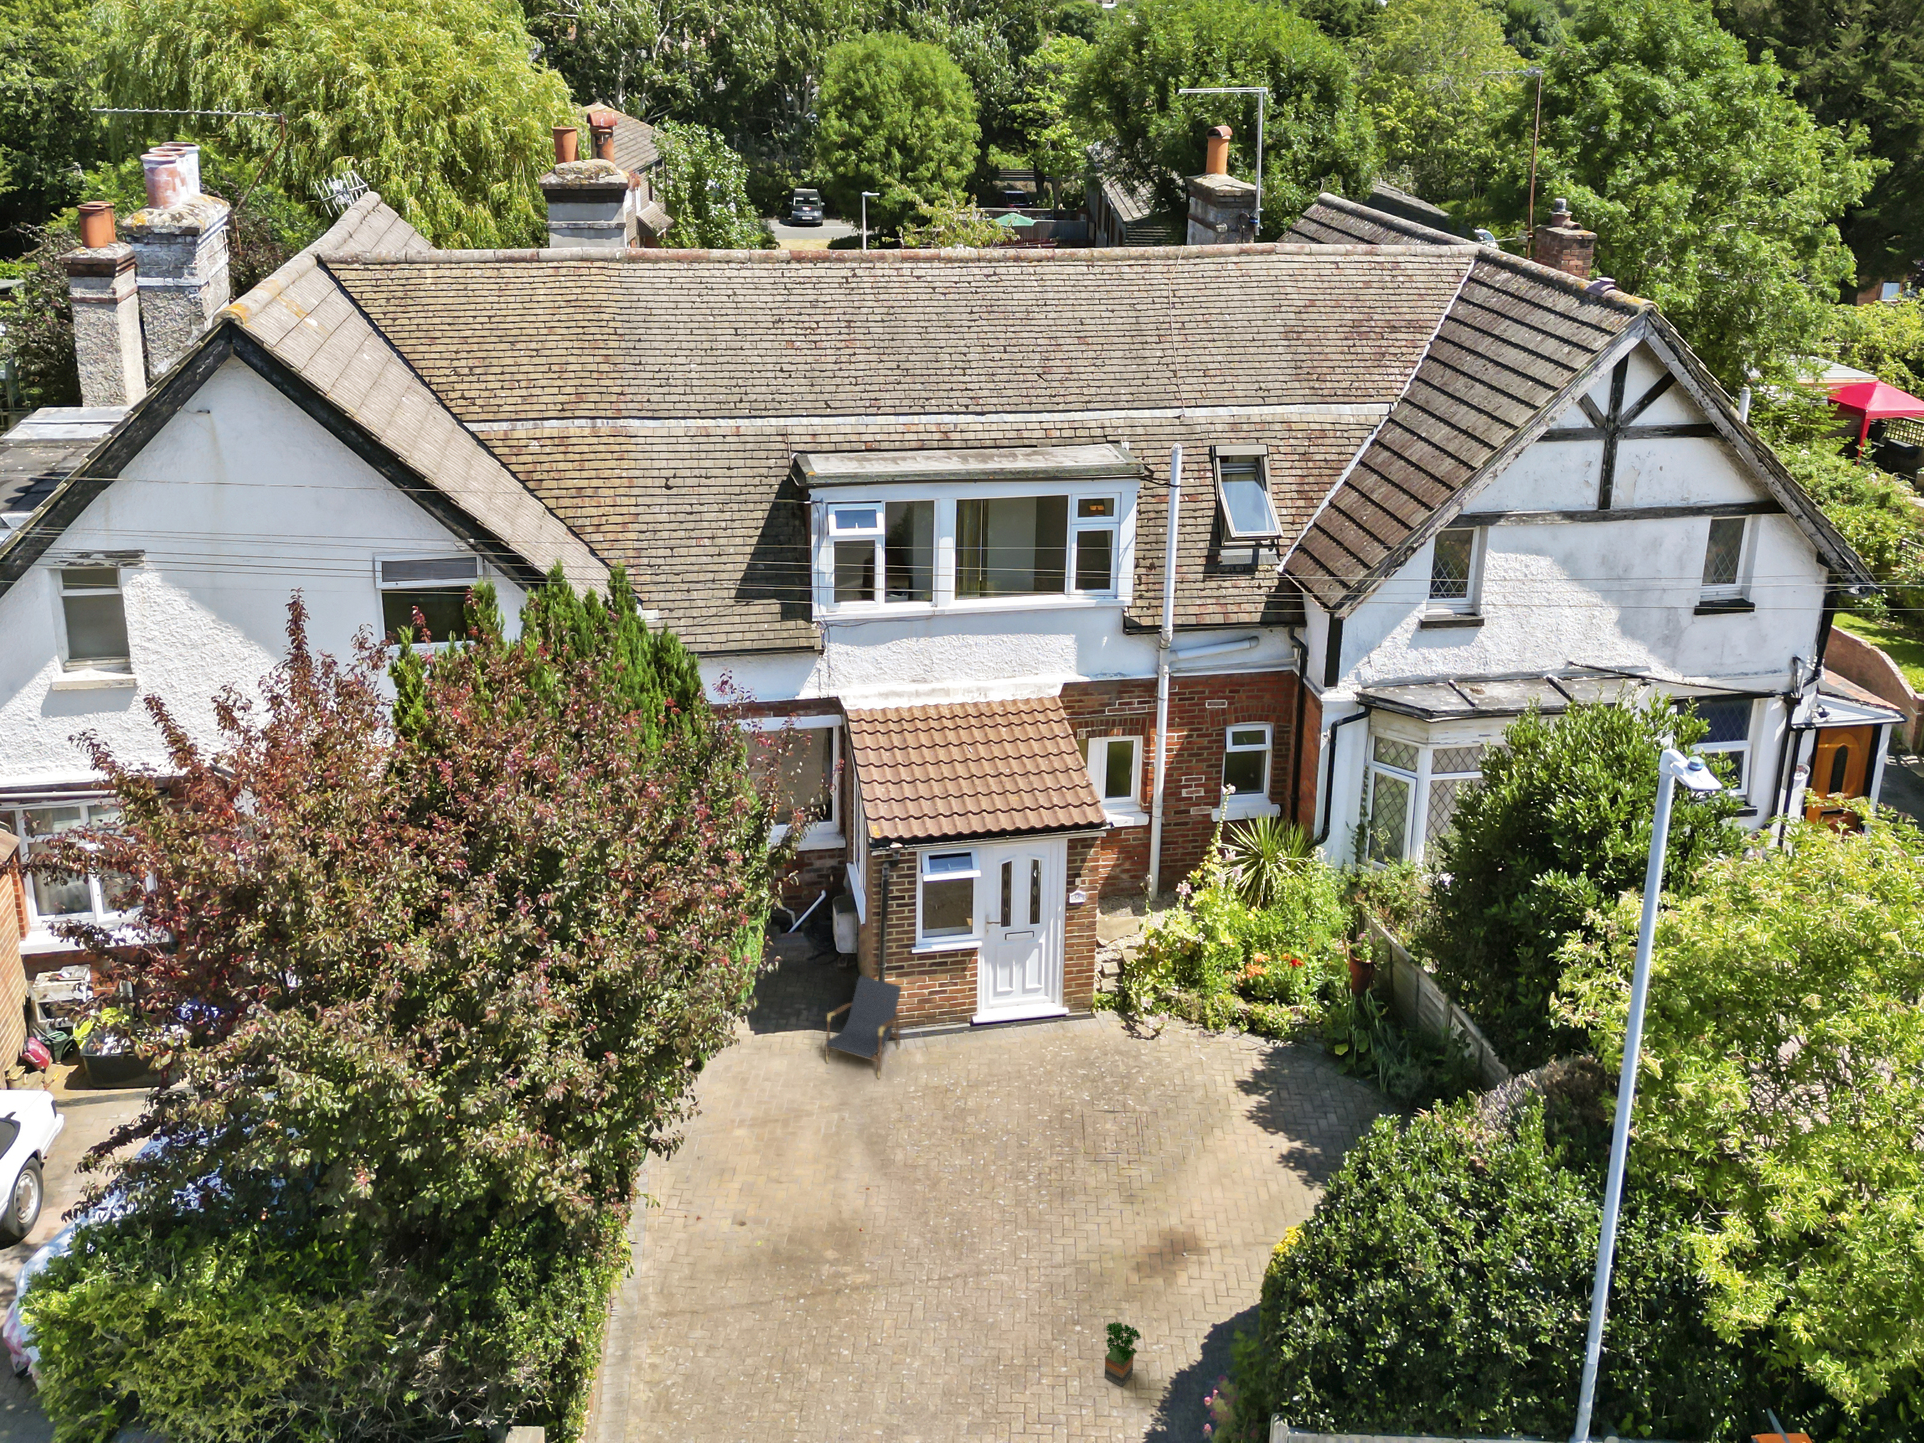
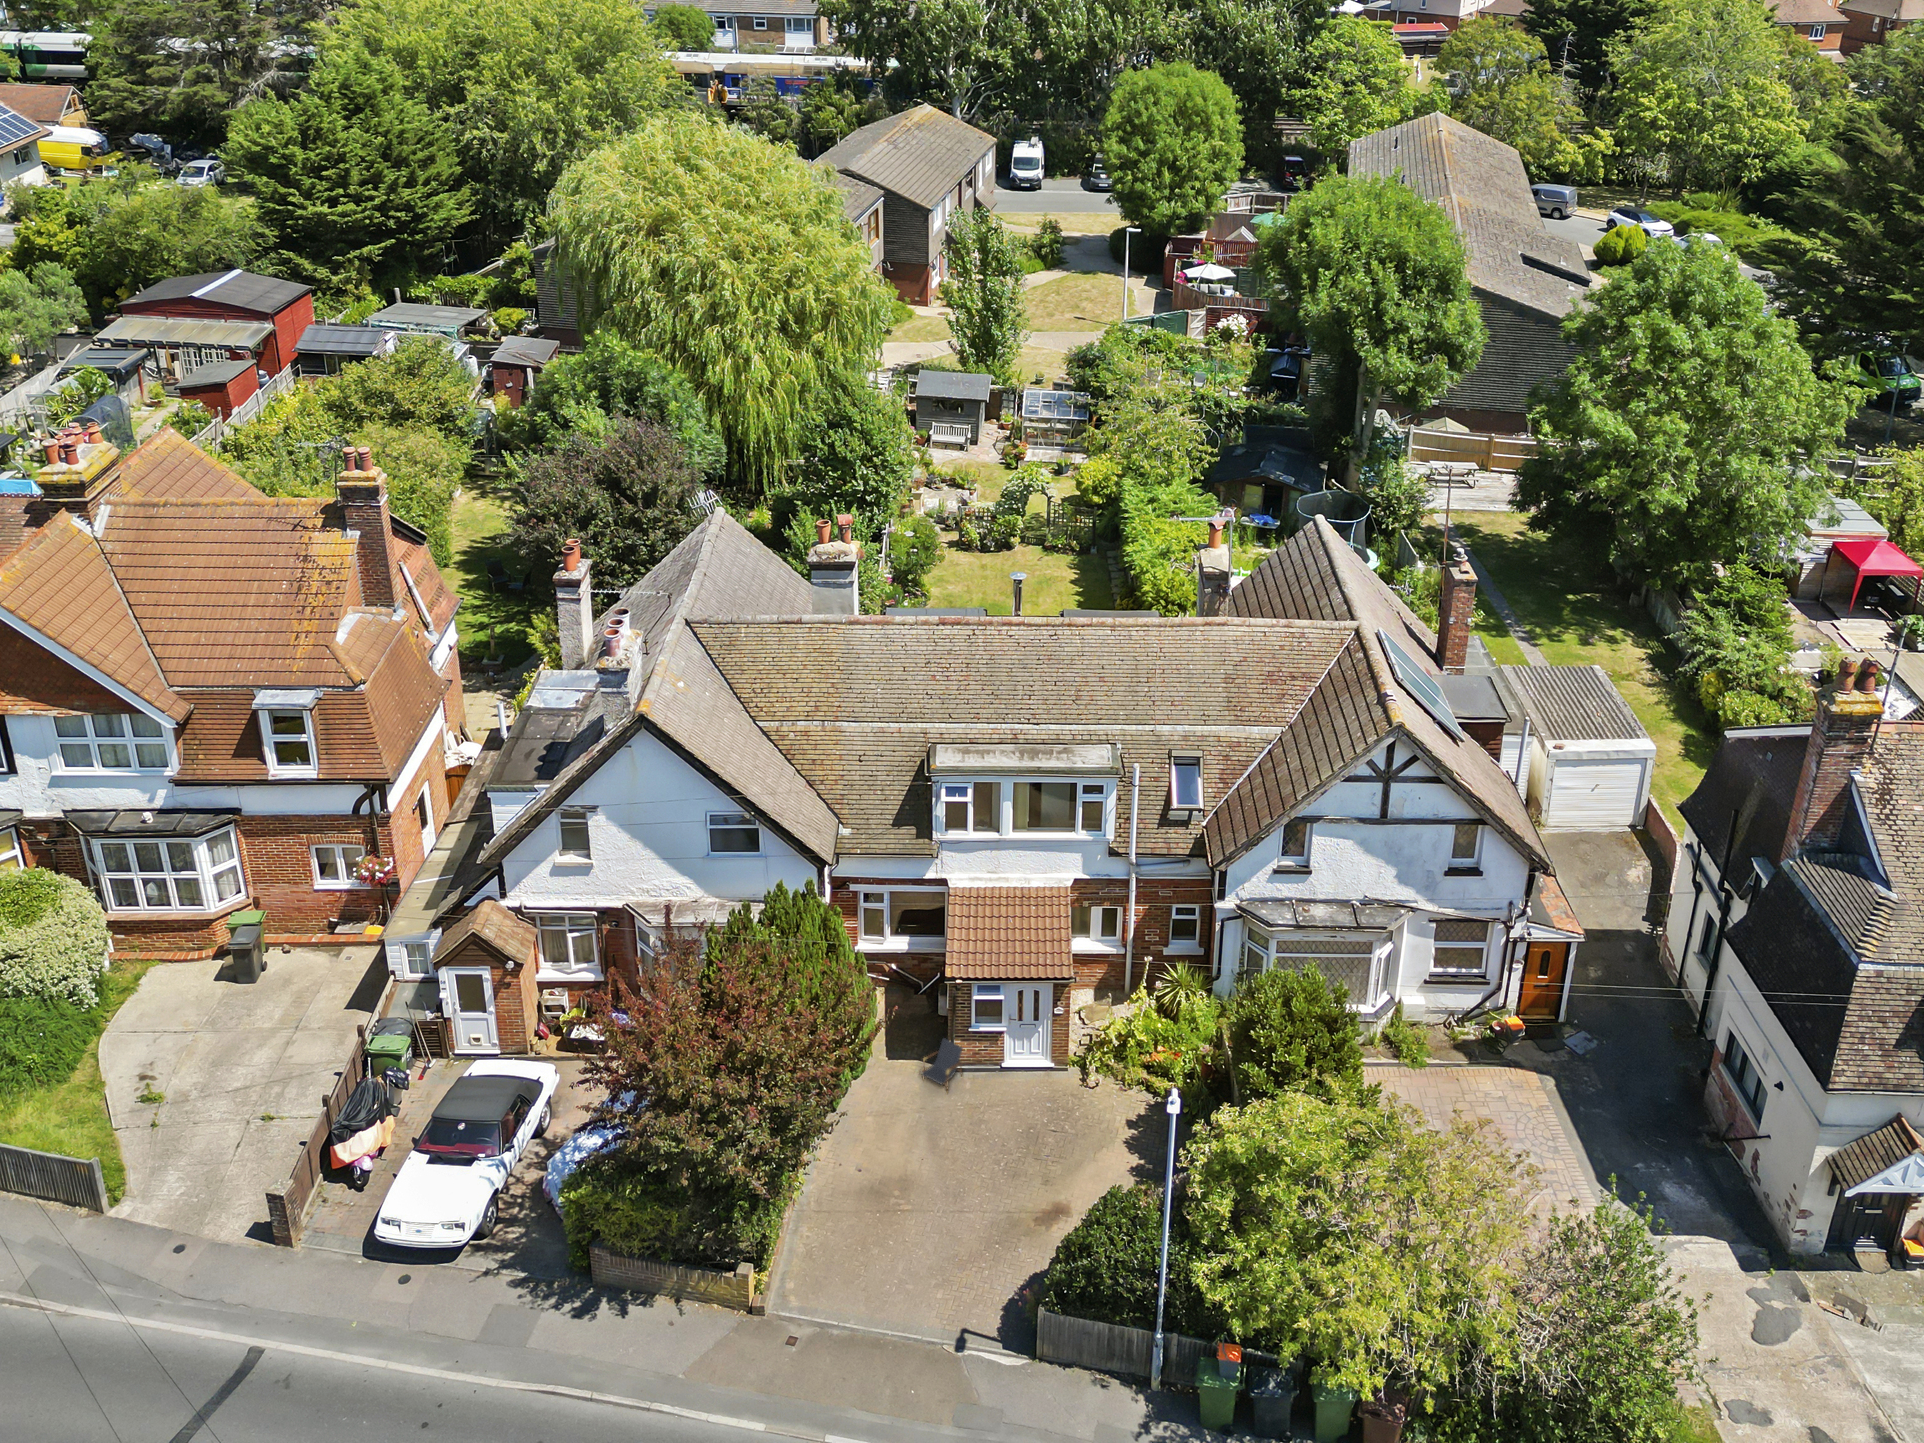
potted tree: present [1104,1322,1141,1387] -> none [1006,1243,1024,1272]

